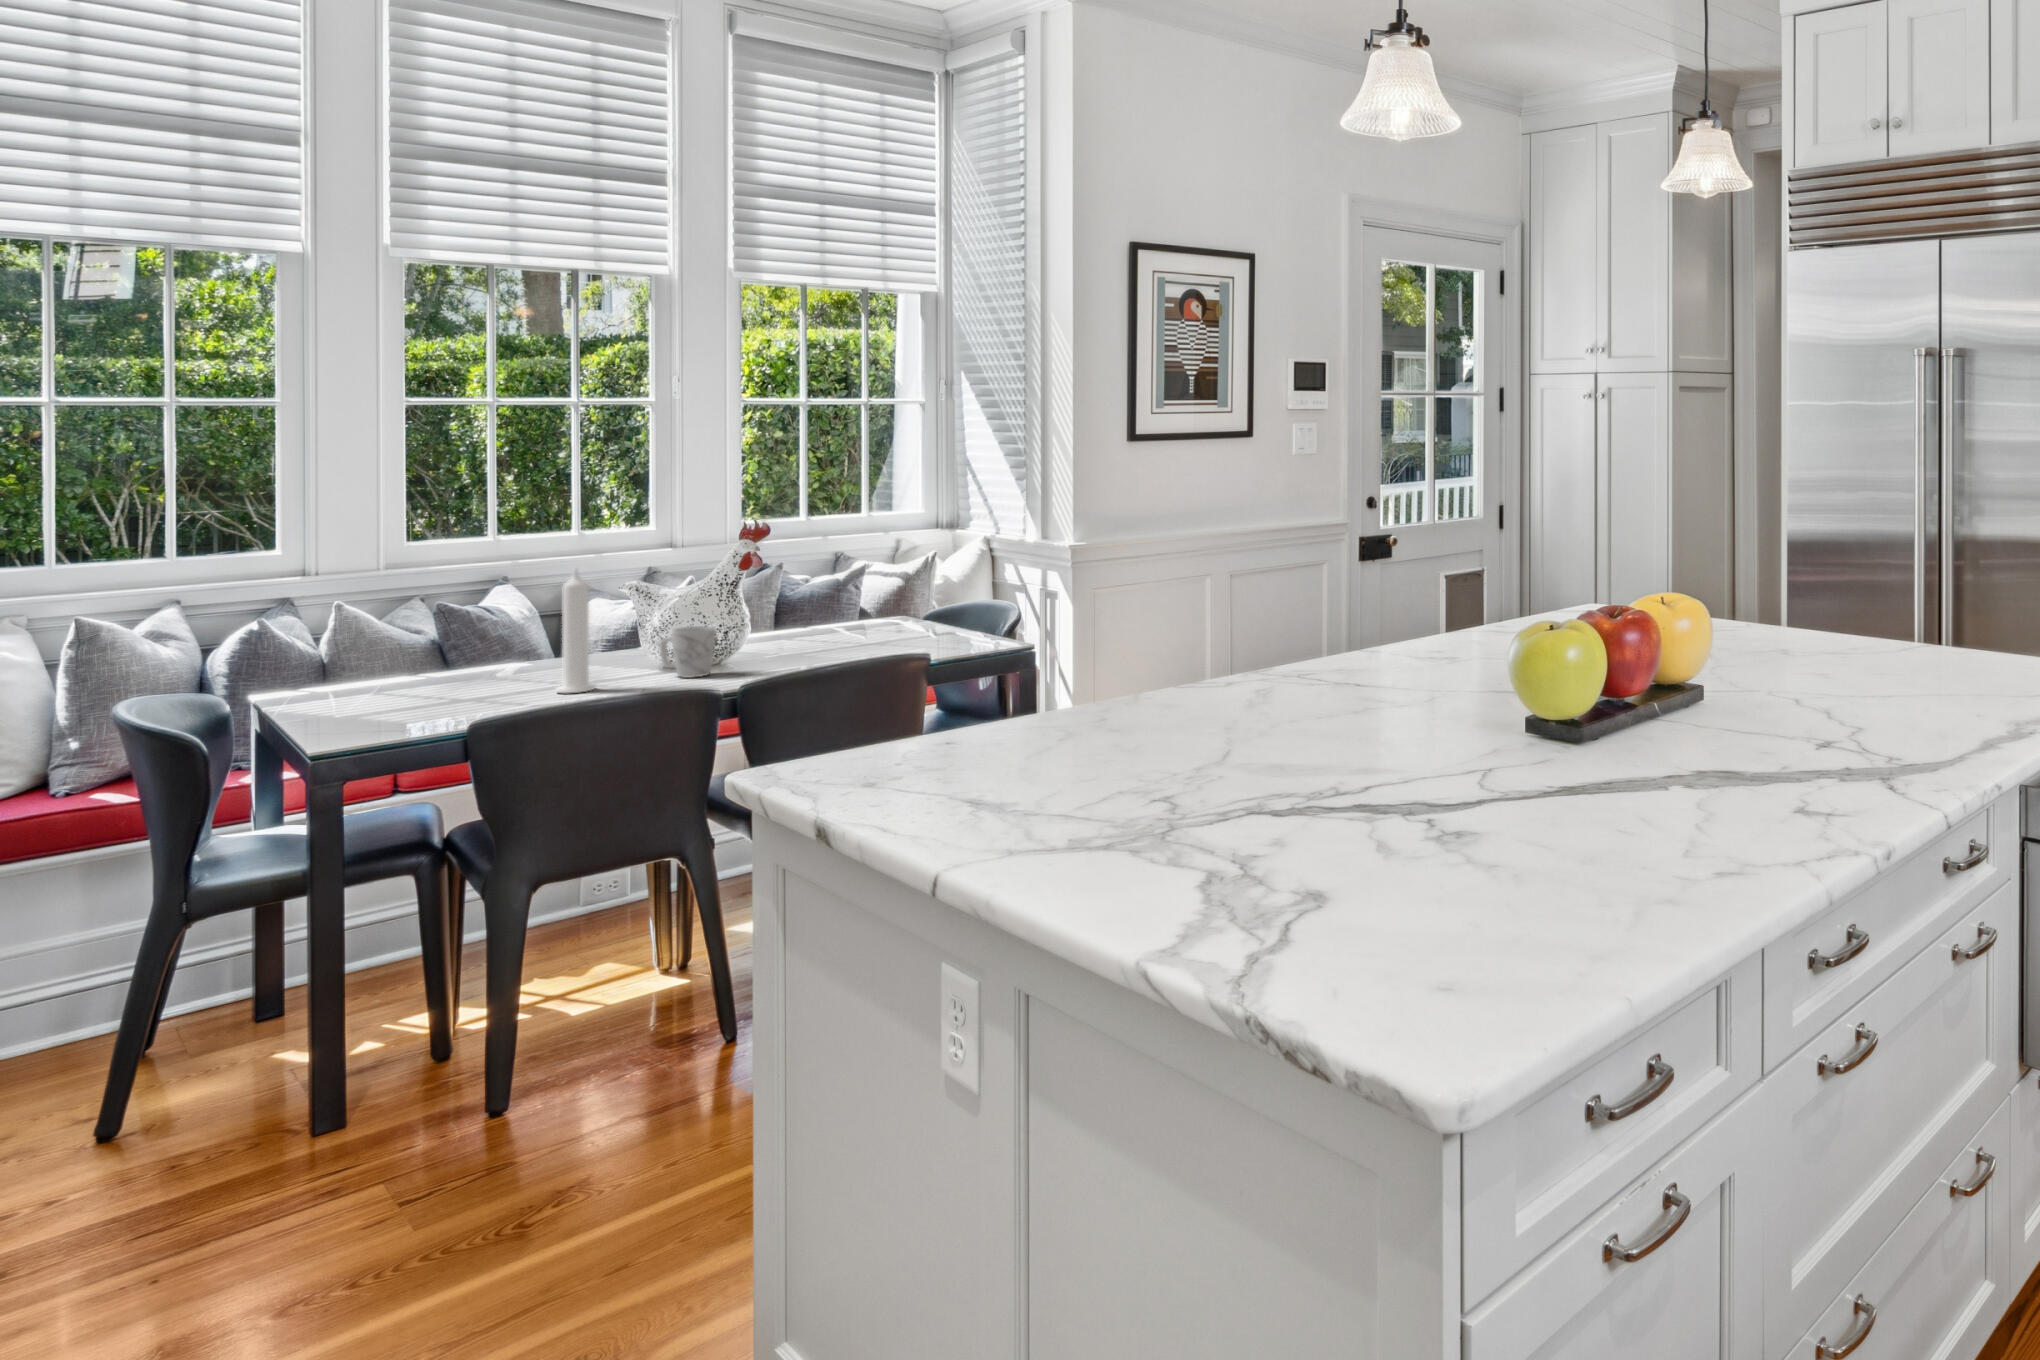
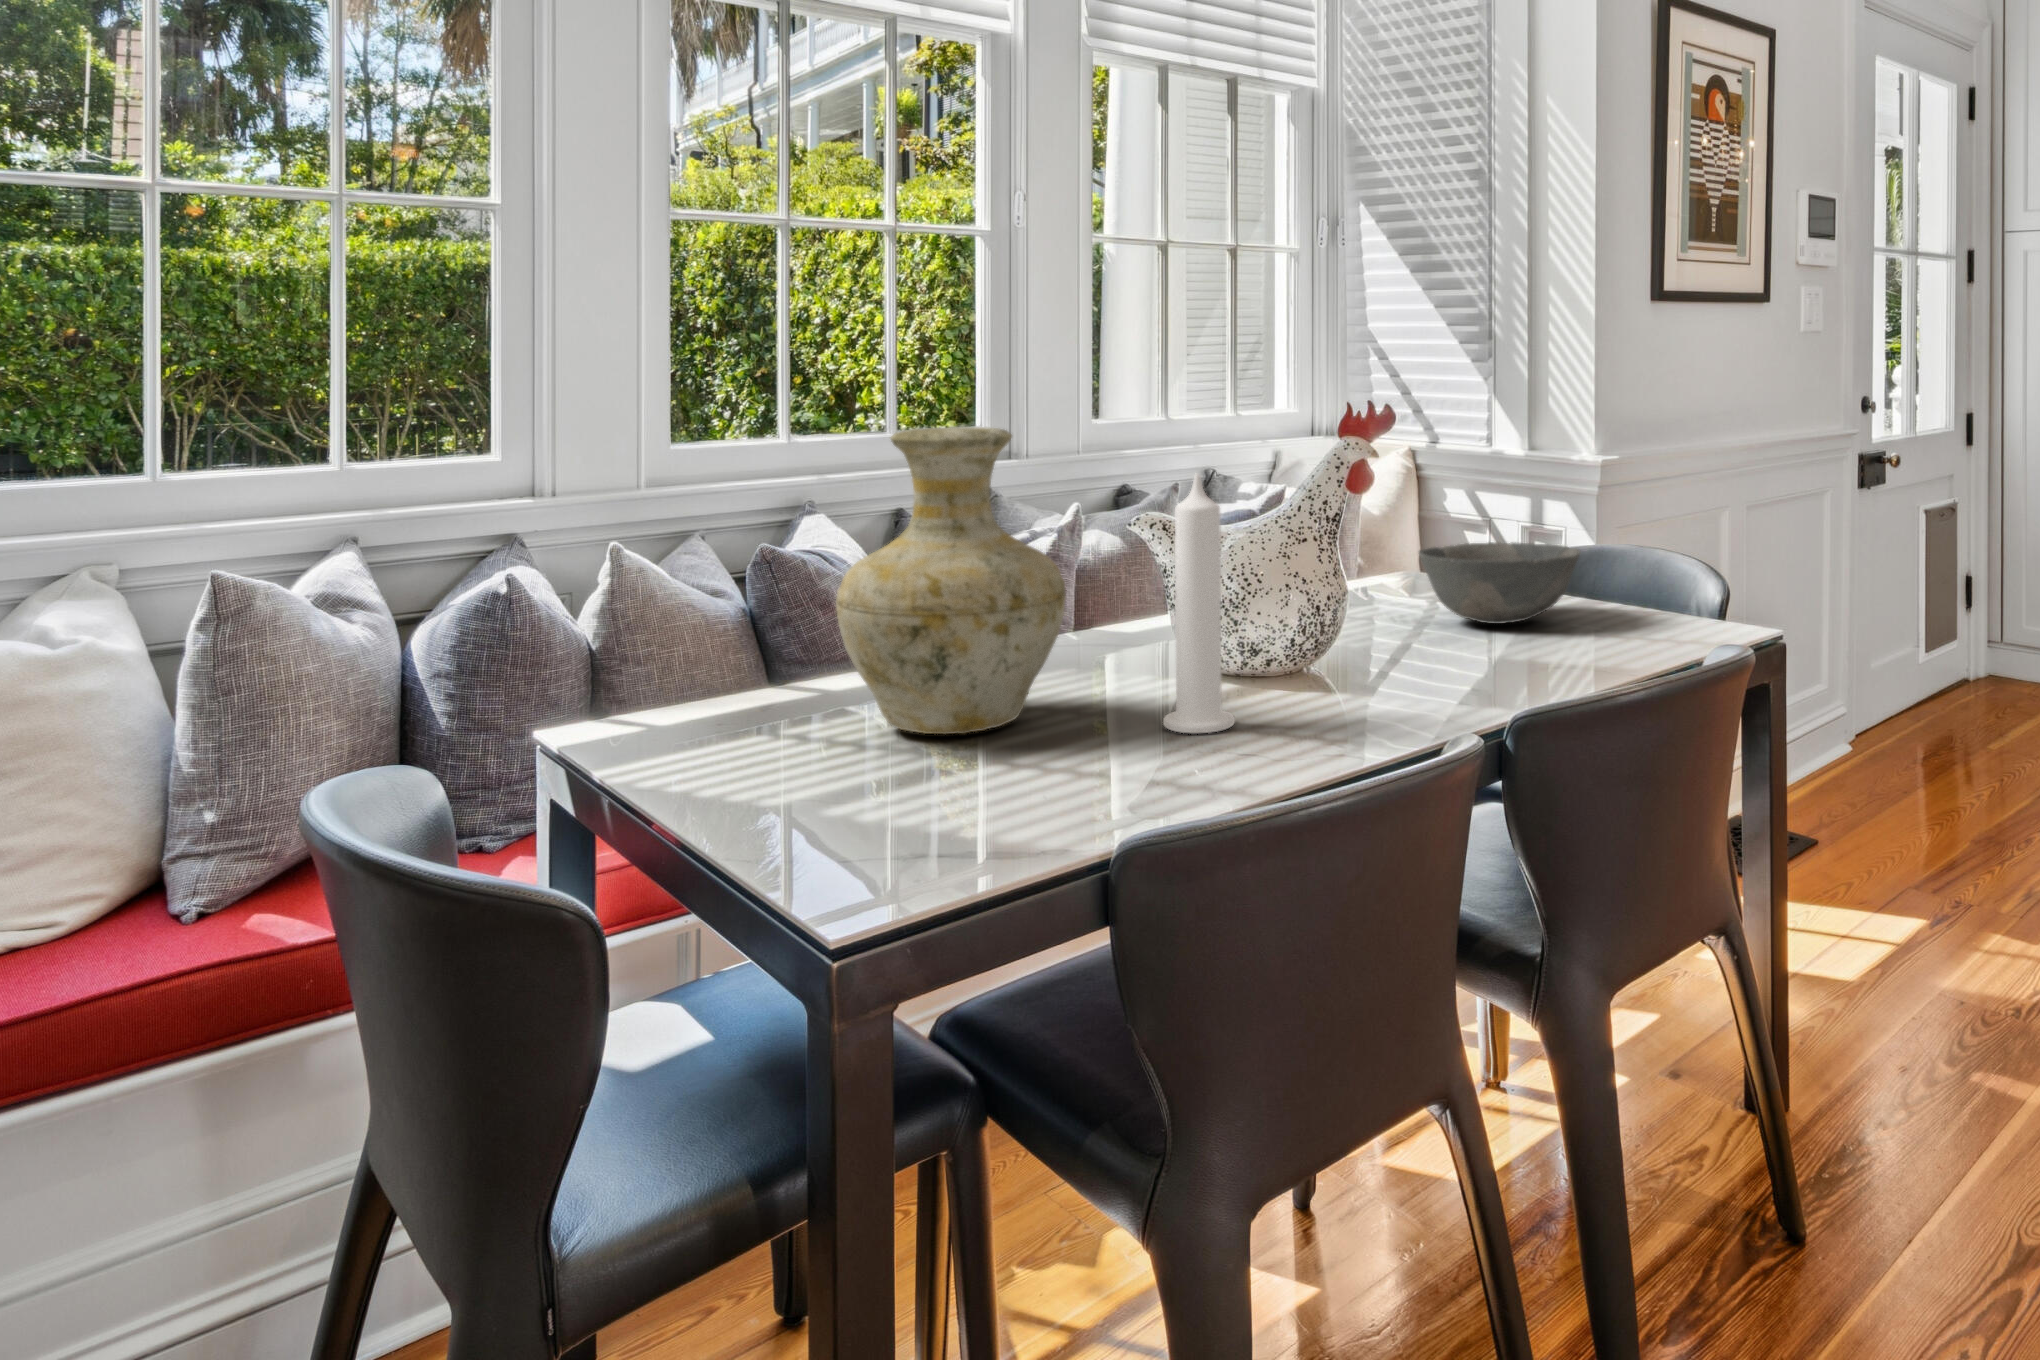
vase: none [388,545,522,695] -> present [836,427,1066,734]
bowl: none [810,600,909,646] -> present [1419,542,1581,624]
mug: present [659,626,716,678] -> none [1291,591,1395,694]

